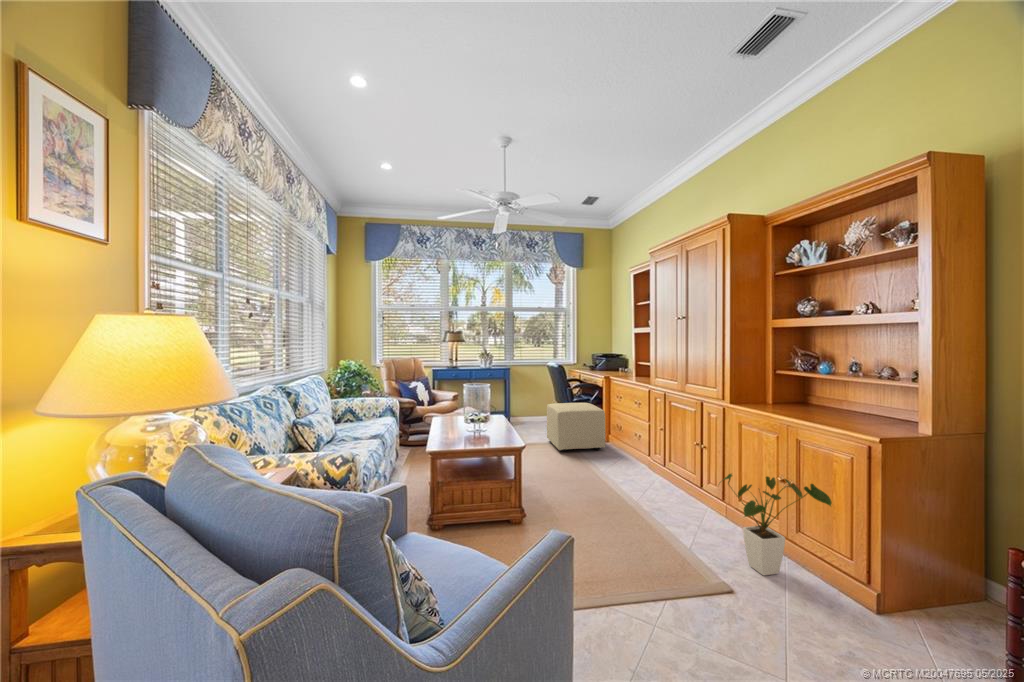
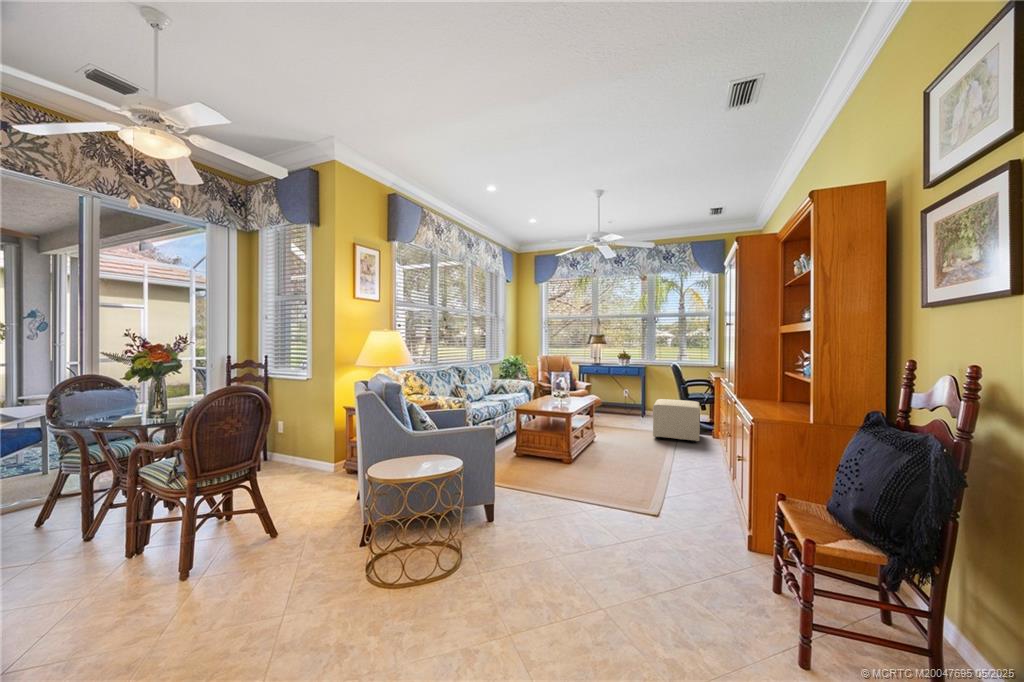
house plant: present [724,474,832,575] -> none [666,443,735,521]

